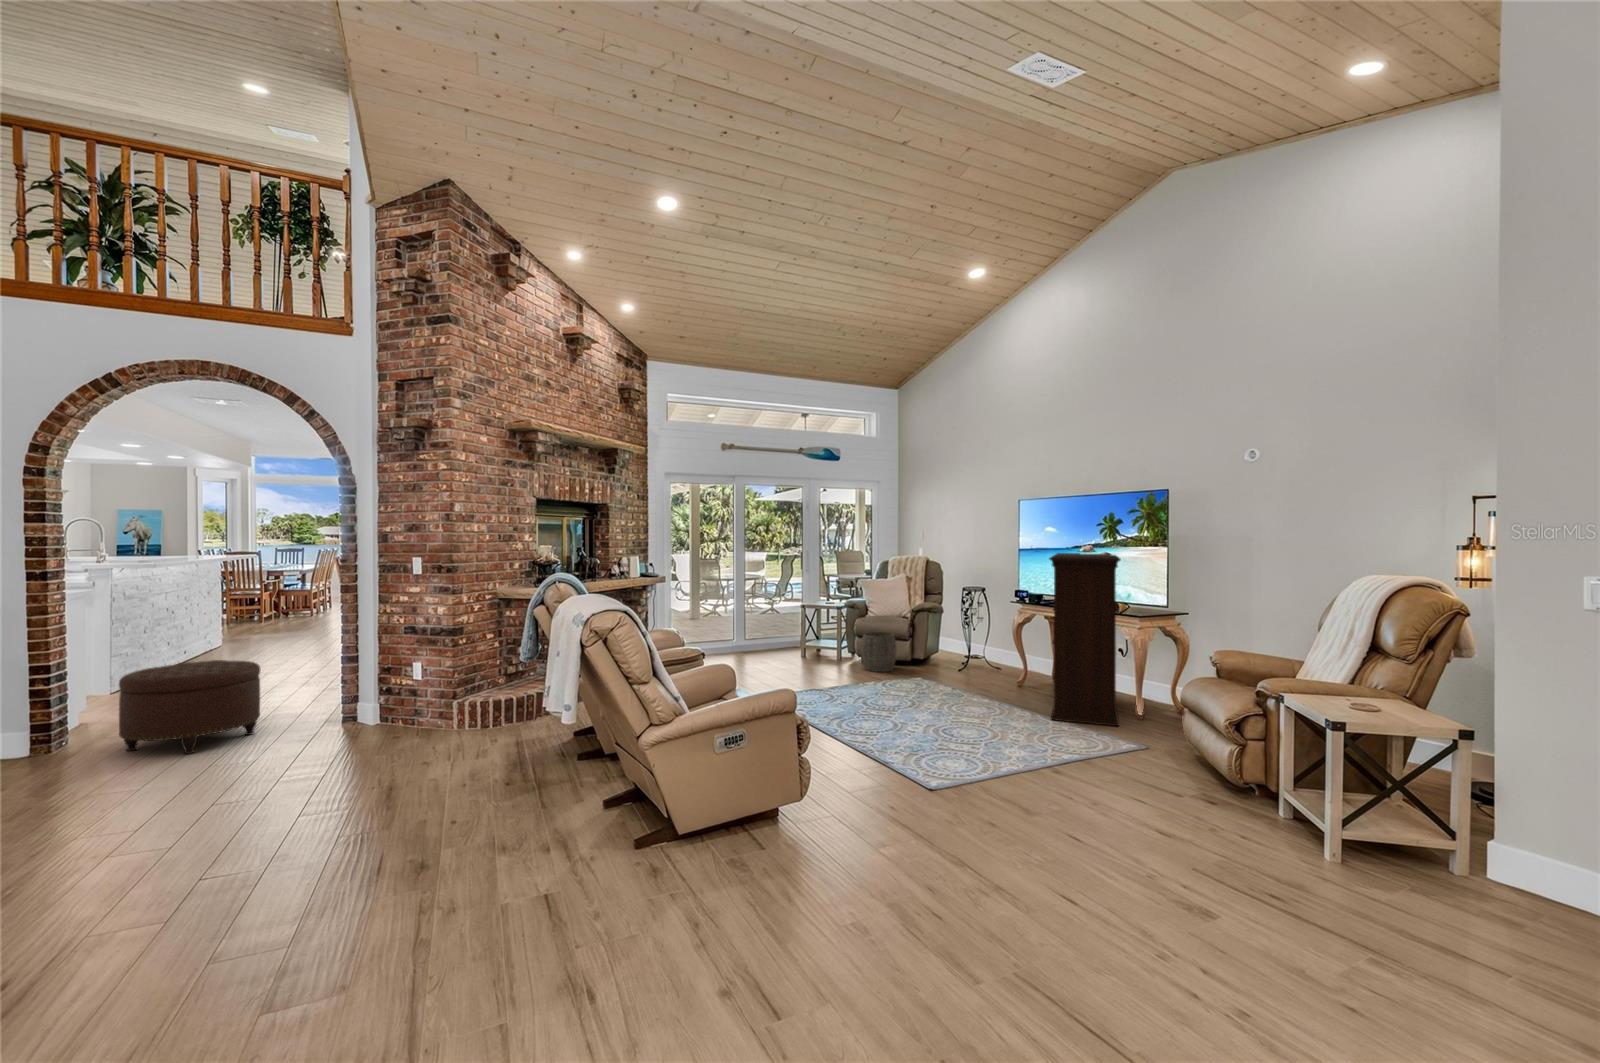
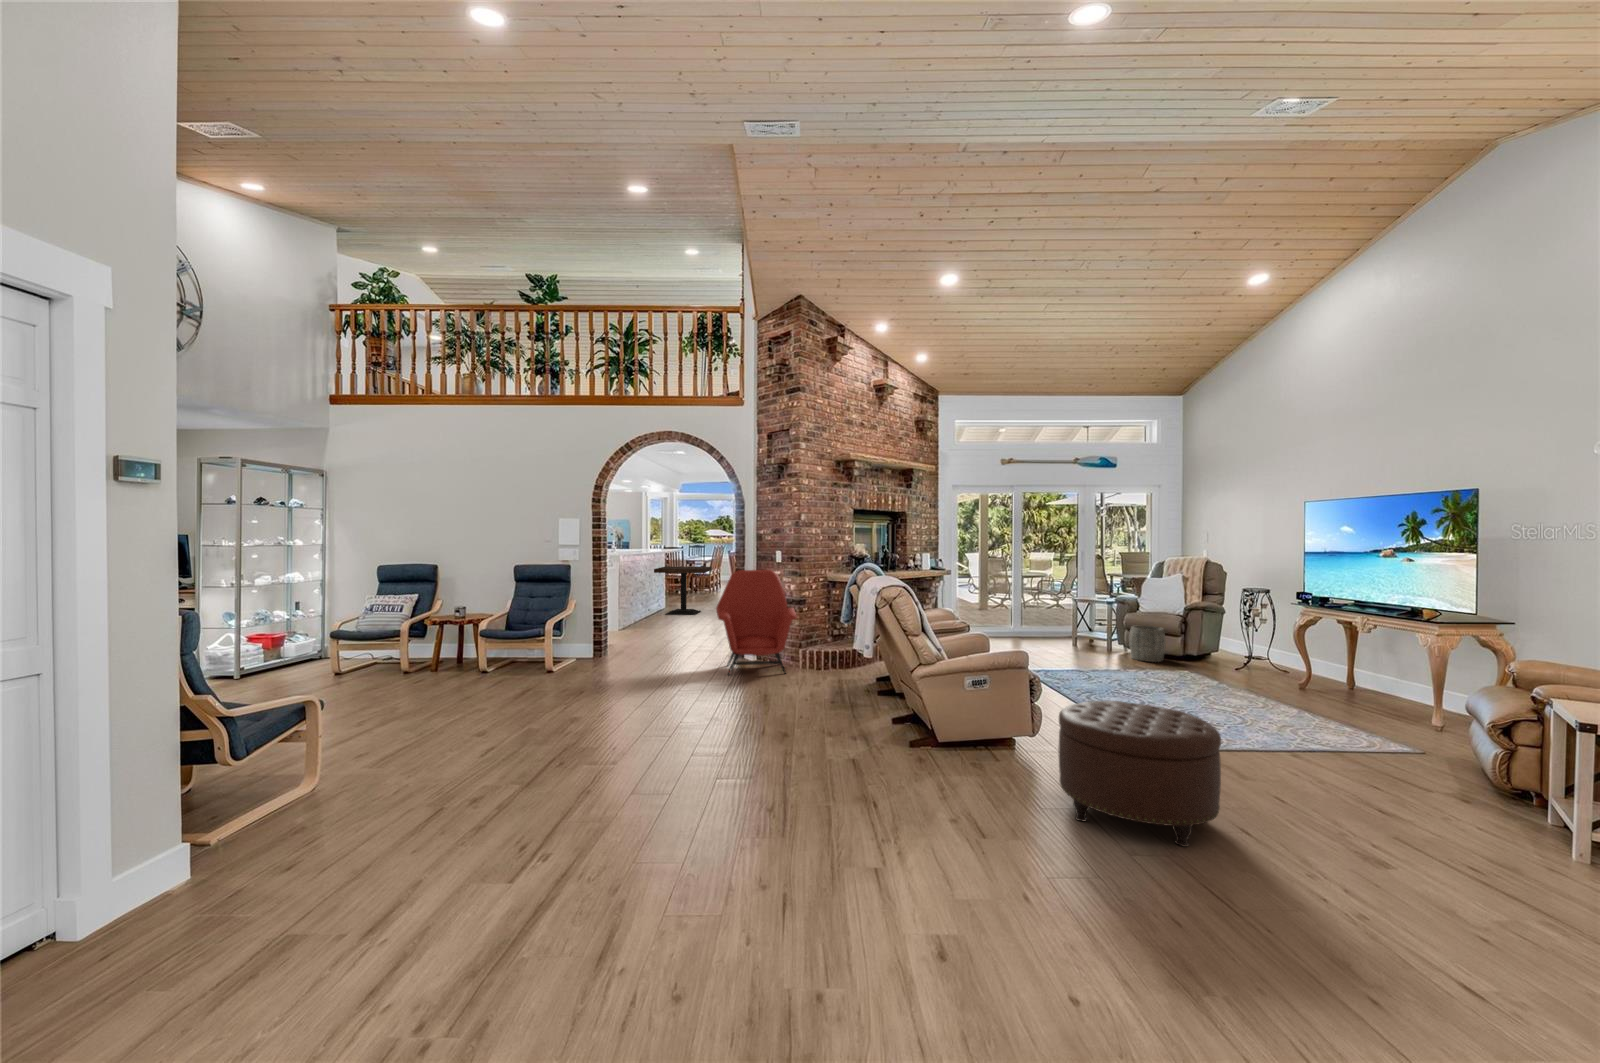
bookshelf: present [1049,553,1121,726] -> none [1314,556,1420,731]
side table: none [189,582,302,660] -> present [654,566,712,615]
armchair: none [301,588,449,761] -> present [716,570,797,675]
ottoman: present [119,660,260,754] -> present [1059,701,1221,847]

